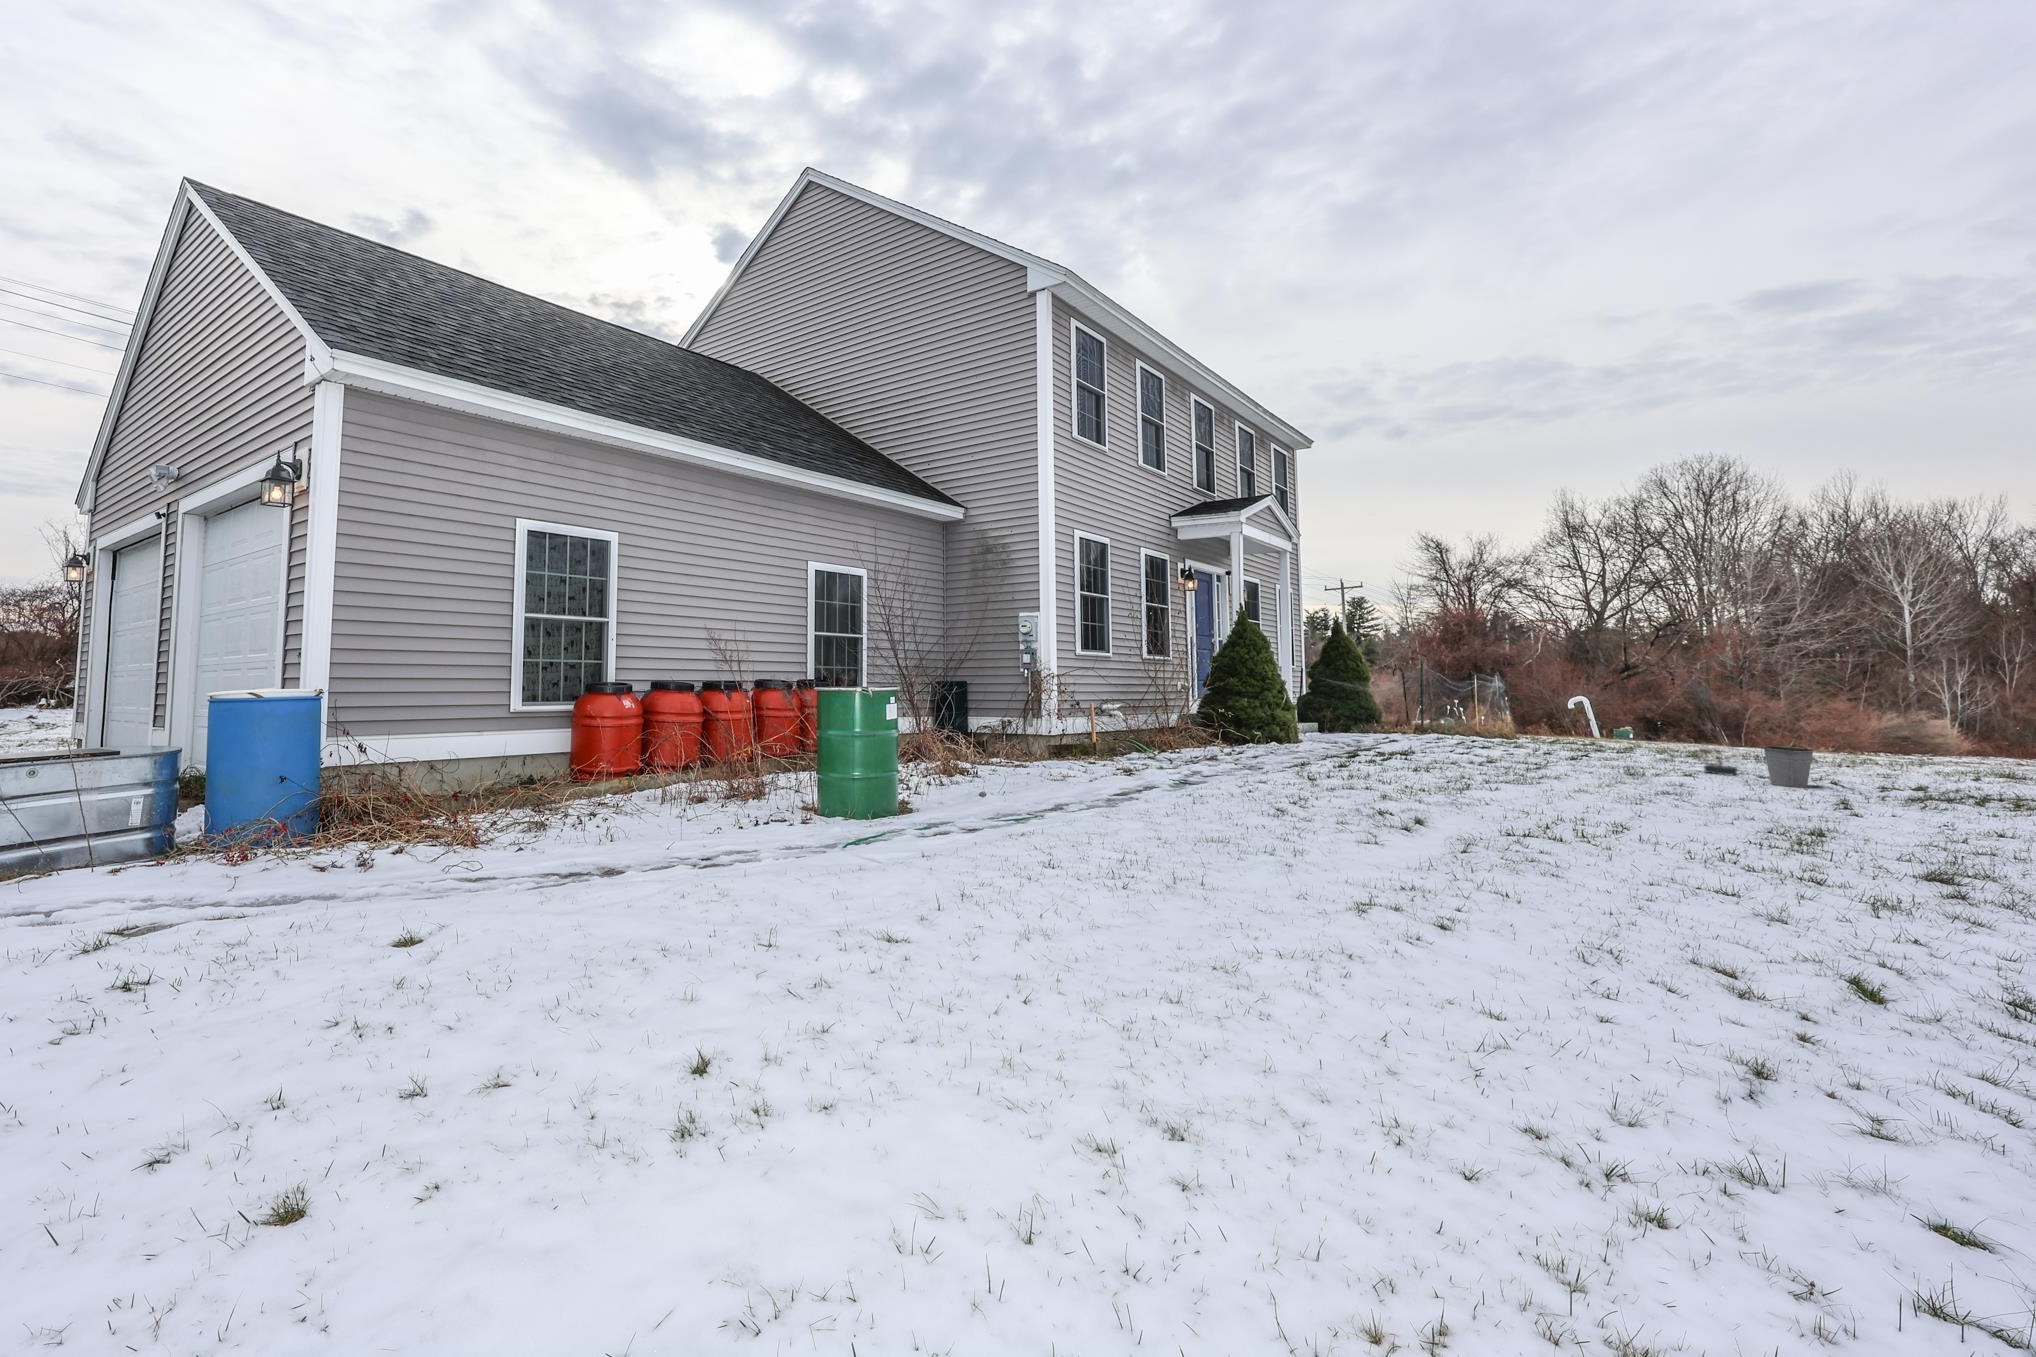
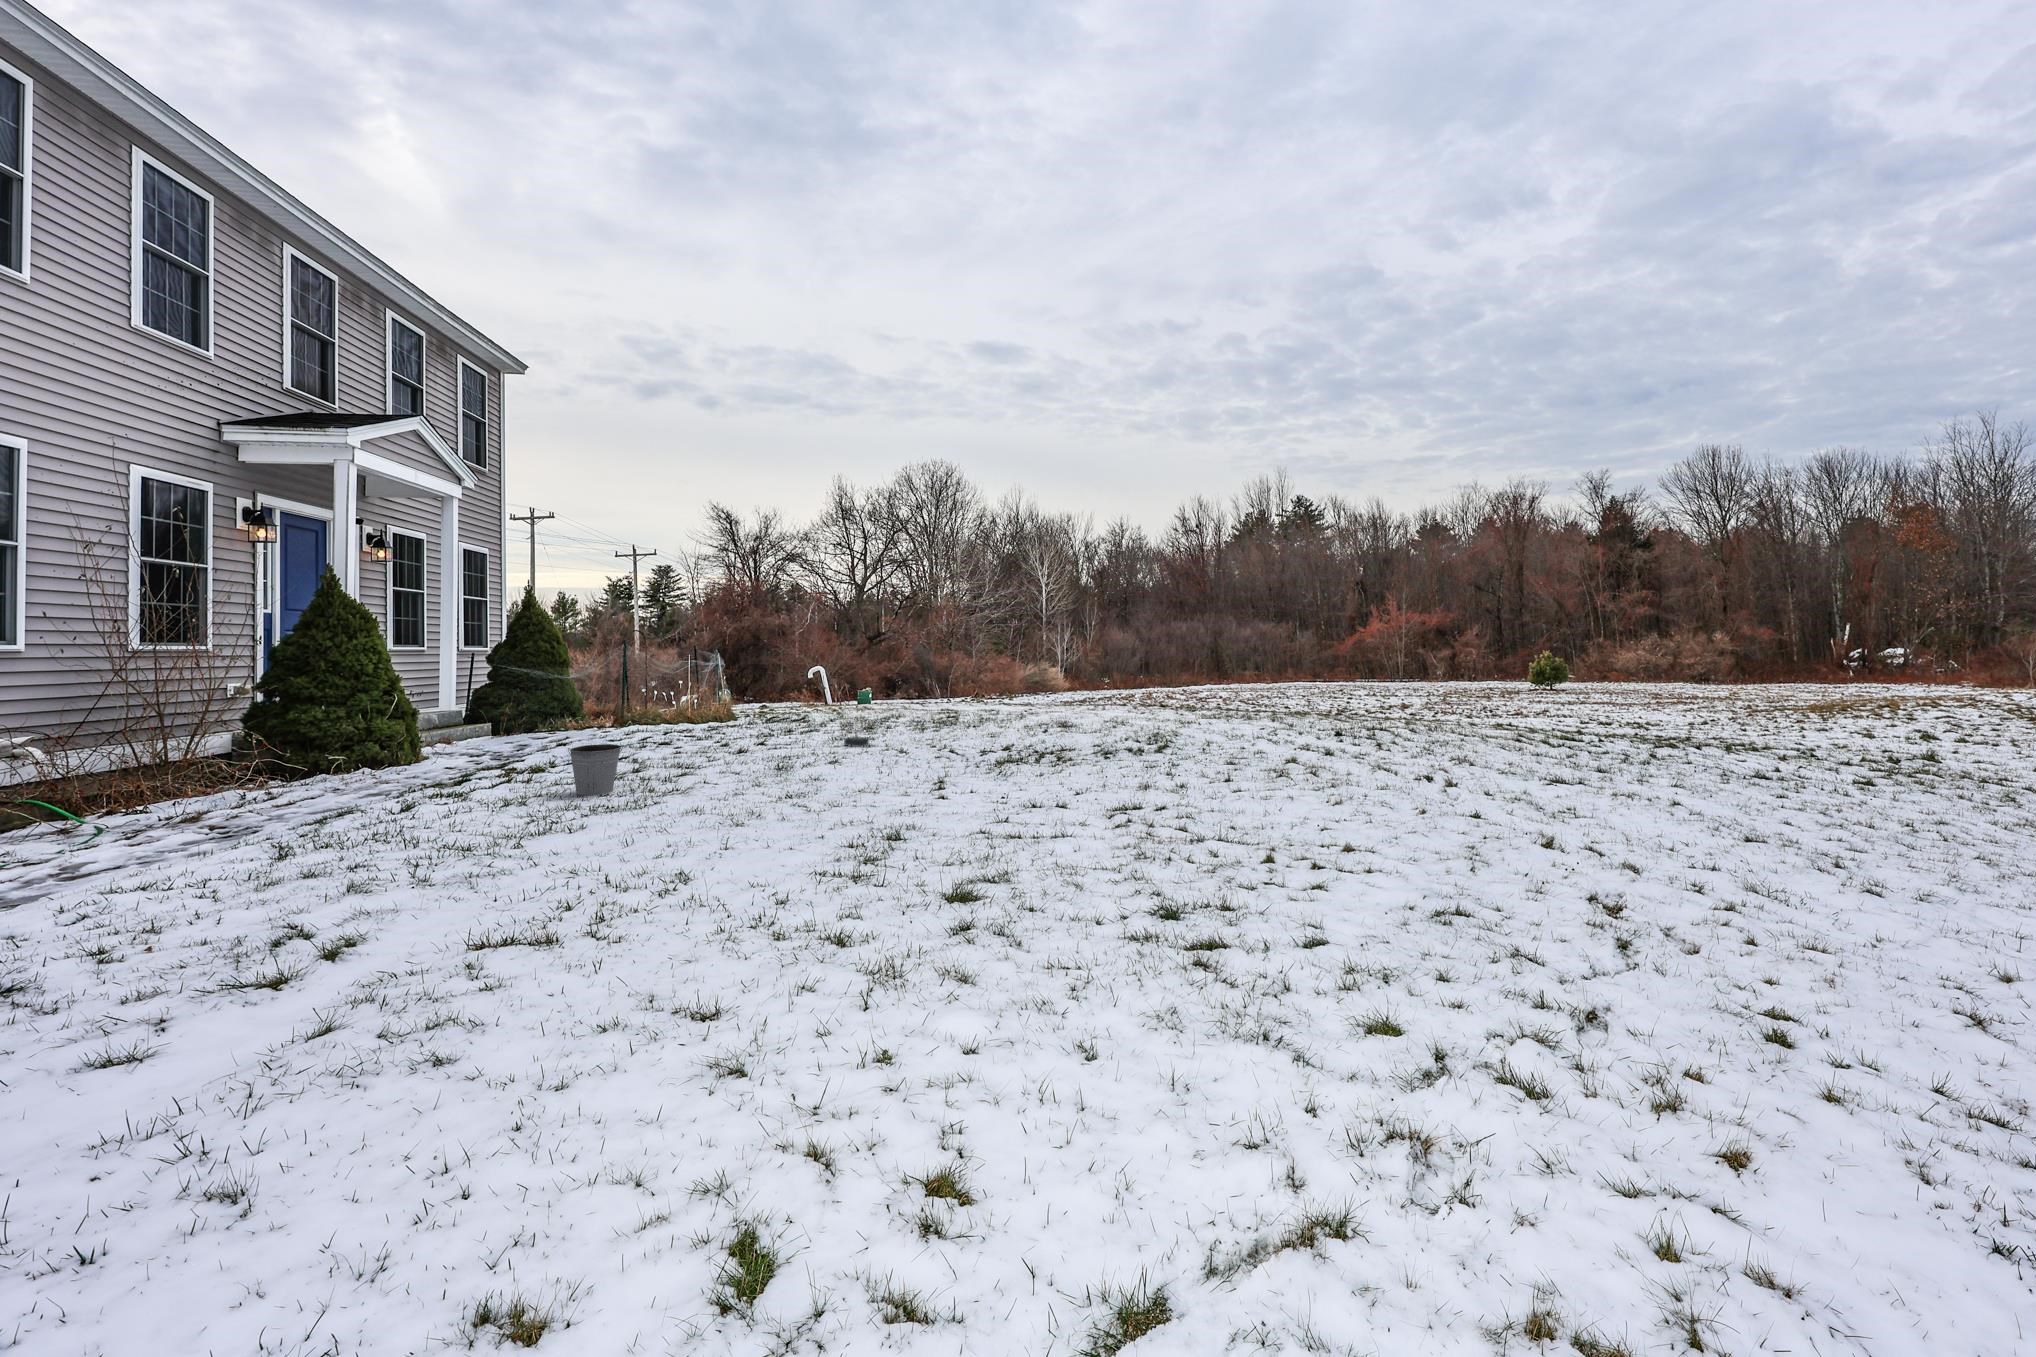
bucket: present [1761,746,1813,787] -> present [568,744,623,795]

